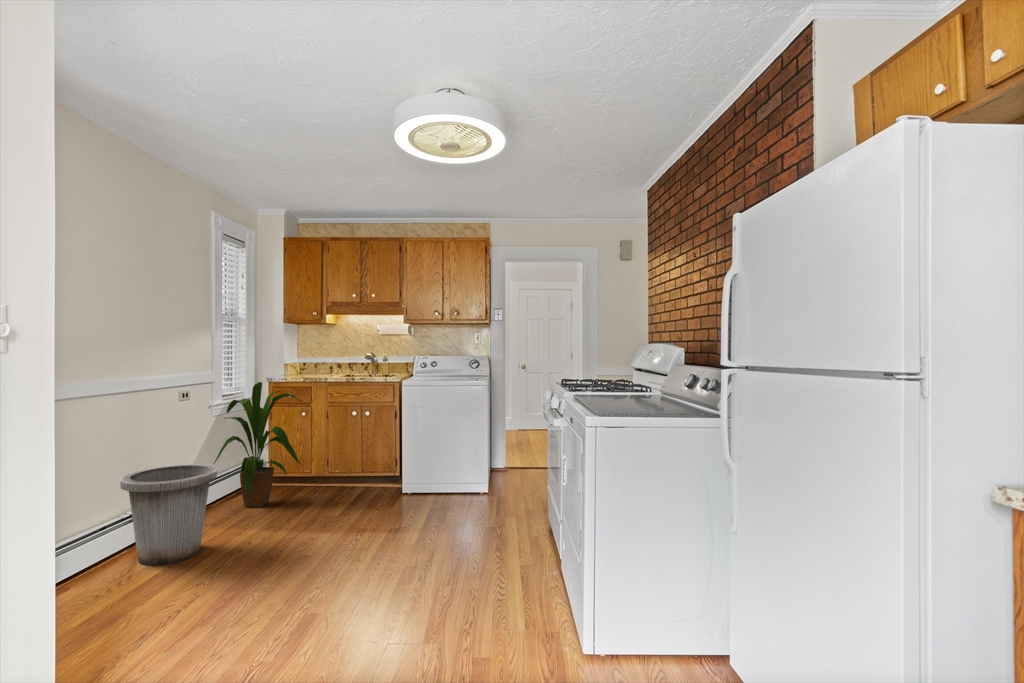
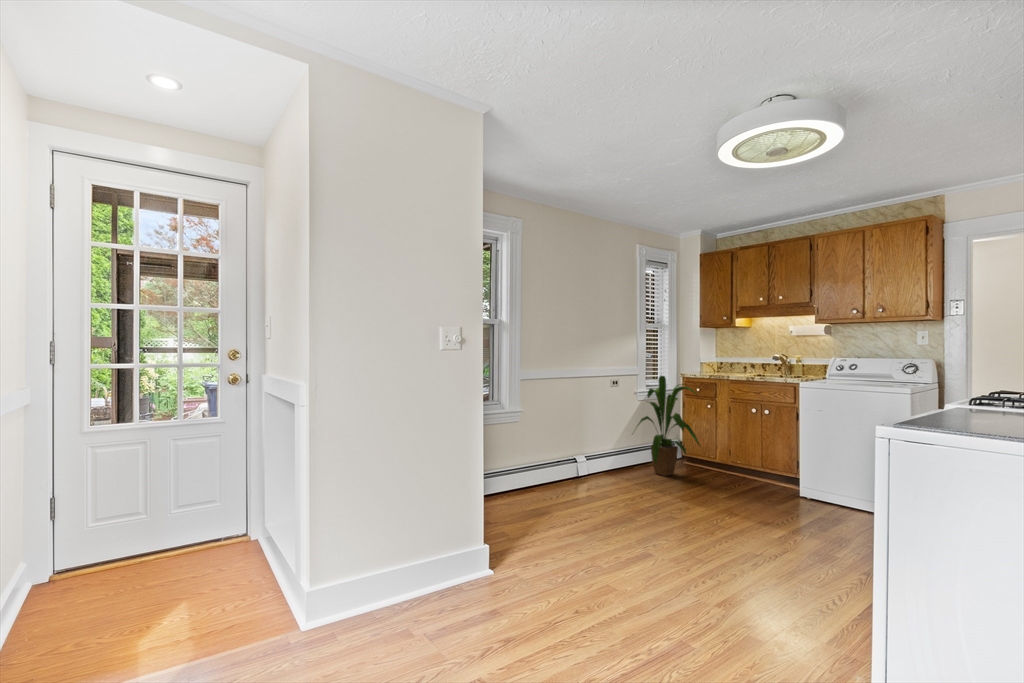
trash can: present [120,464,217,565] -> none [561,429,618,496]

